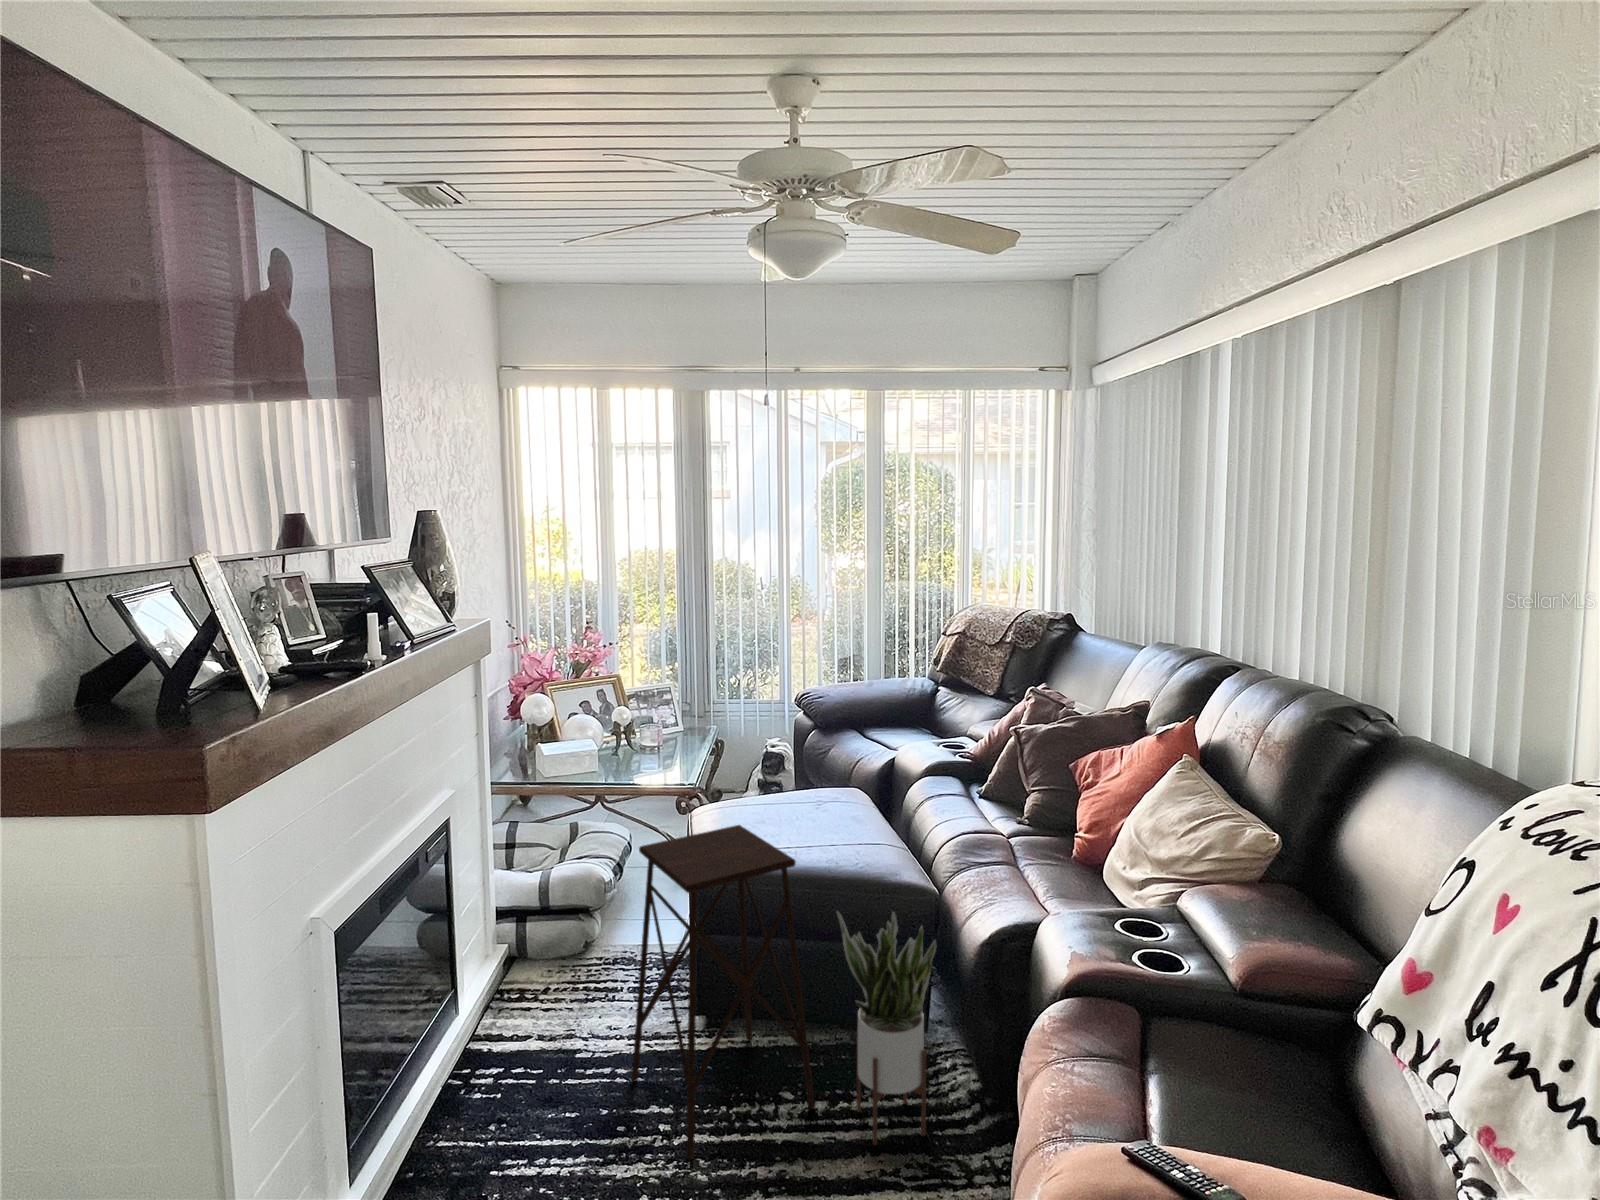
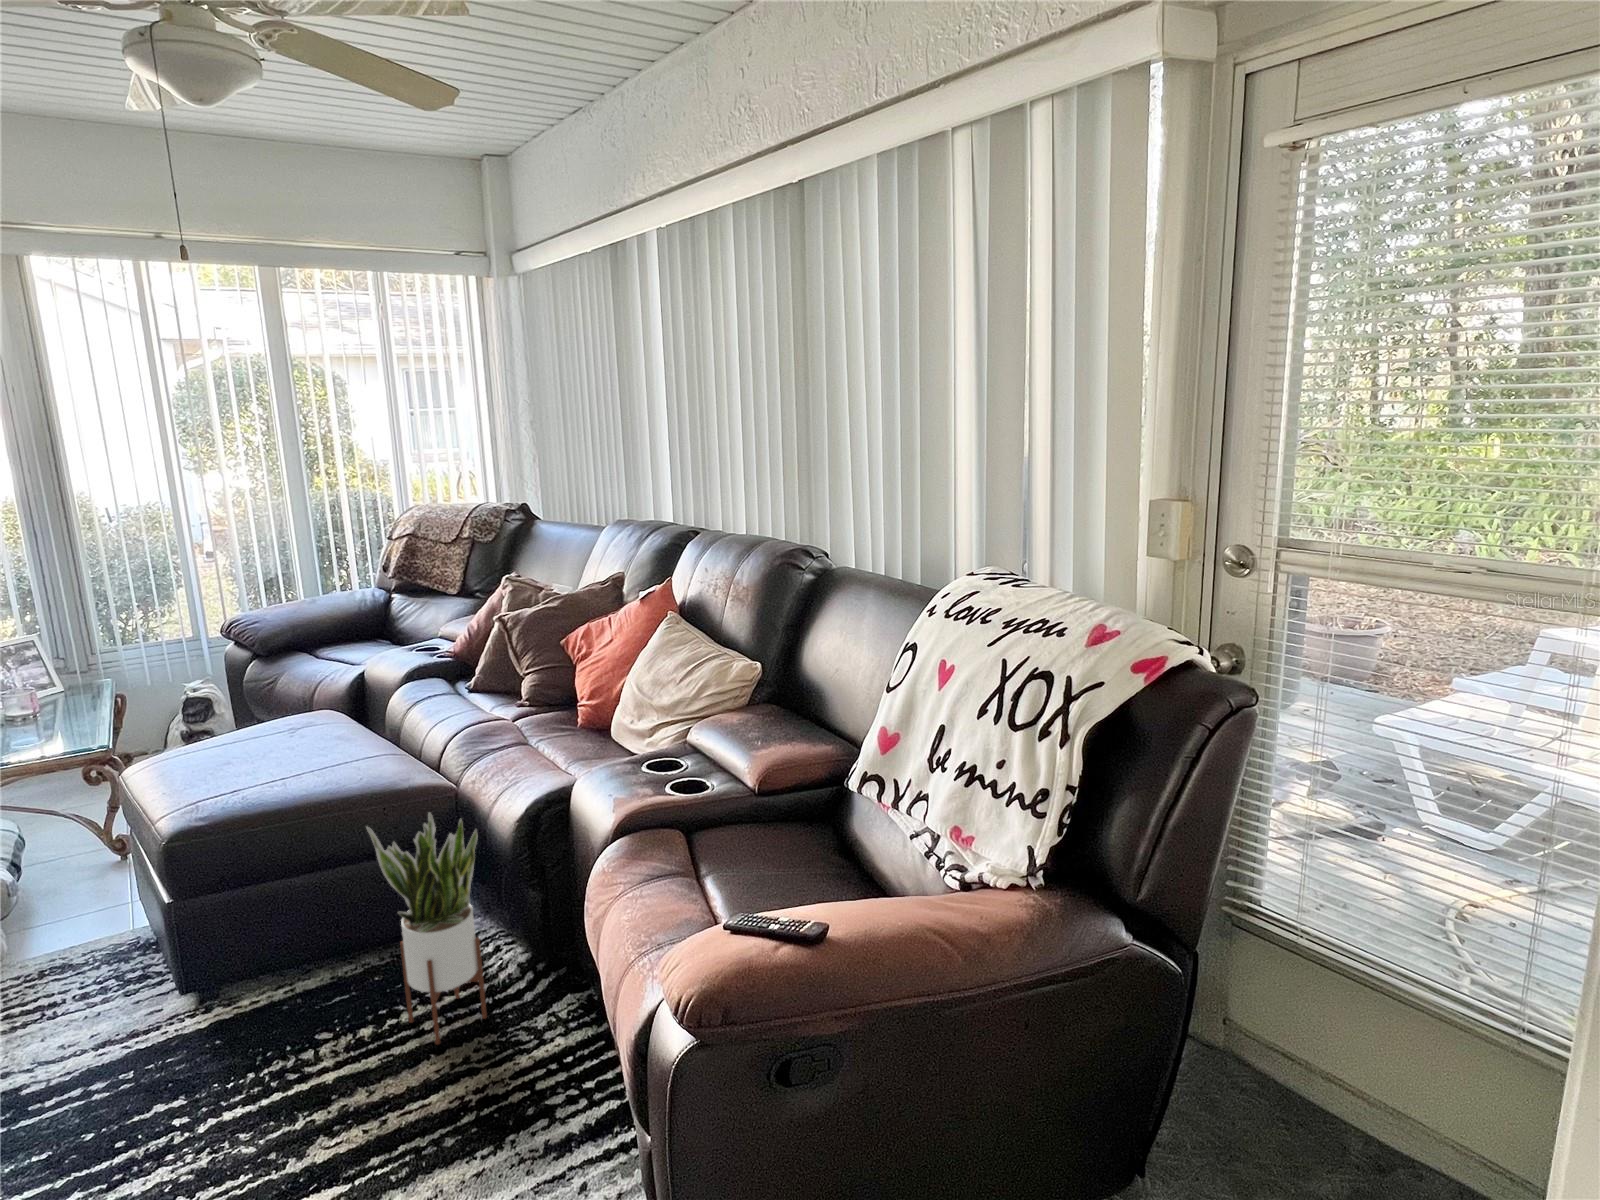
side table: present [632,825,815,1160] -> none [88,765,362,1137]

